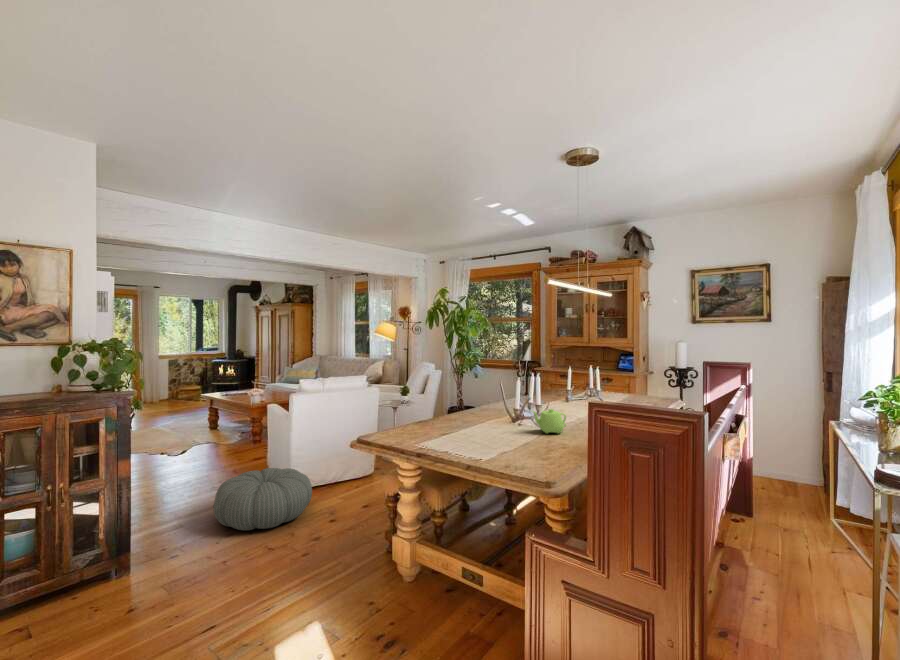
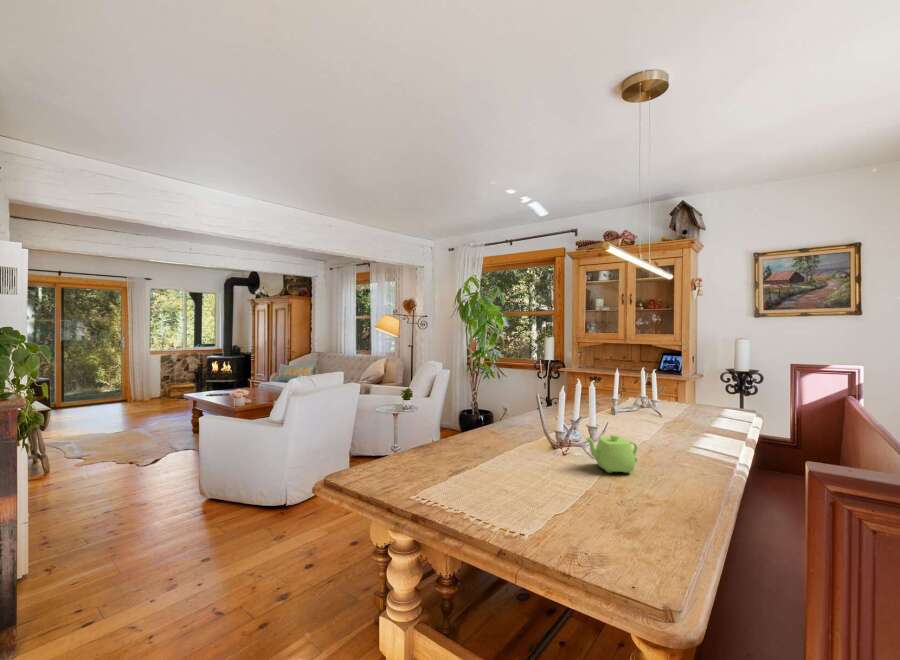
pouf: present [214,468,312,530] -> none [148,494,284,586]

